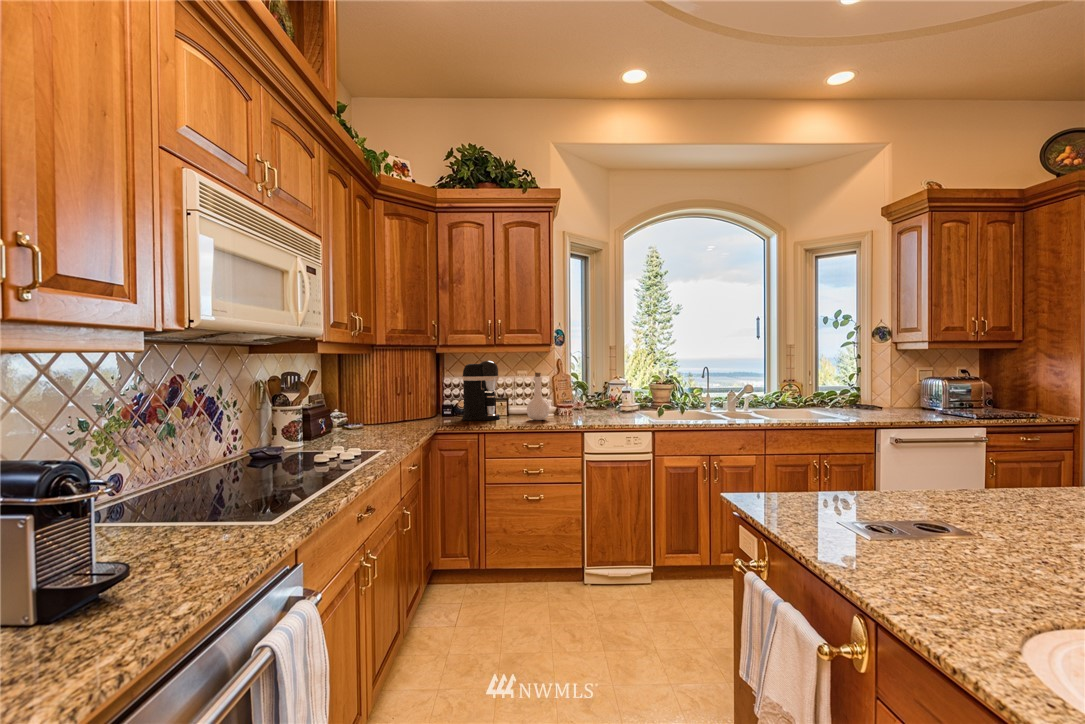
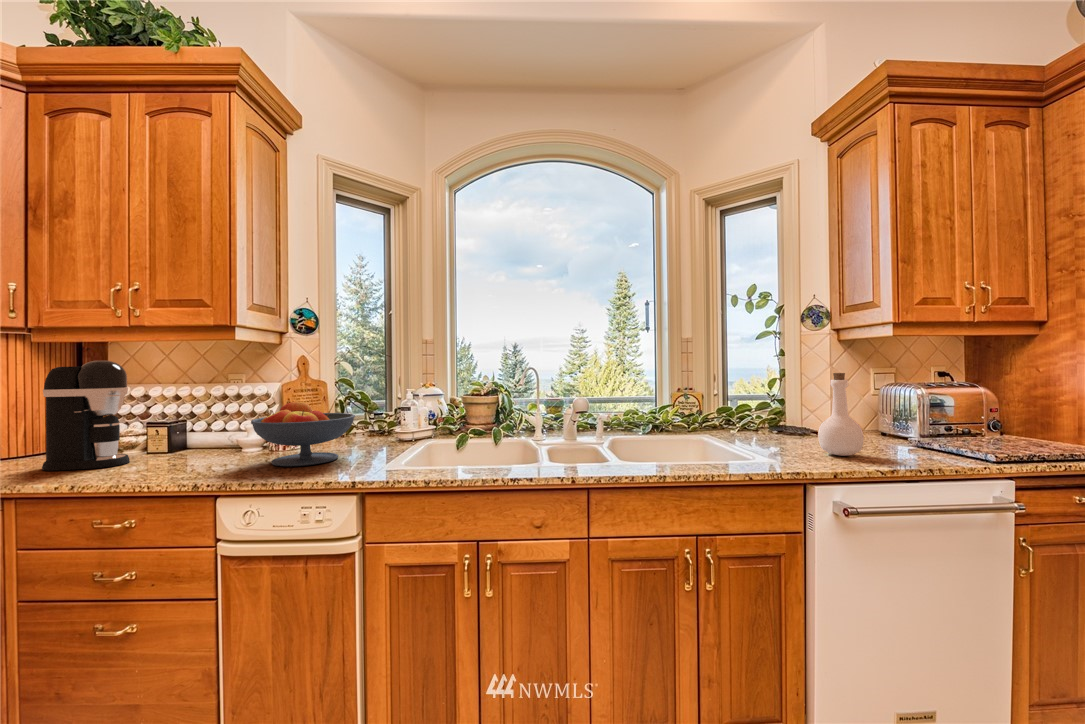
bottle: present [527,373,549,420] -> present [818,373,864,456]
fruit bowl: none [572,384,625,419] -> present [251,402,355,466]

